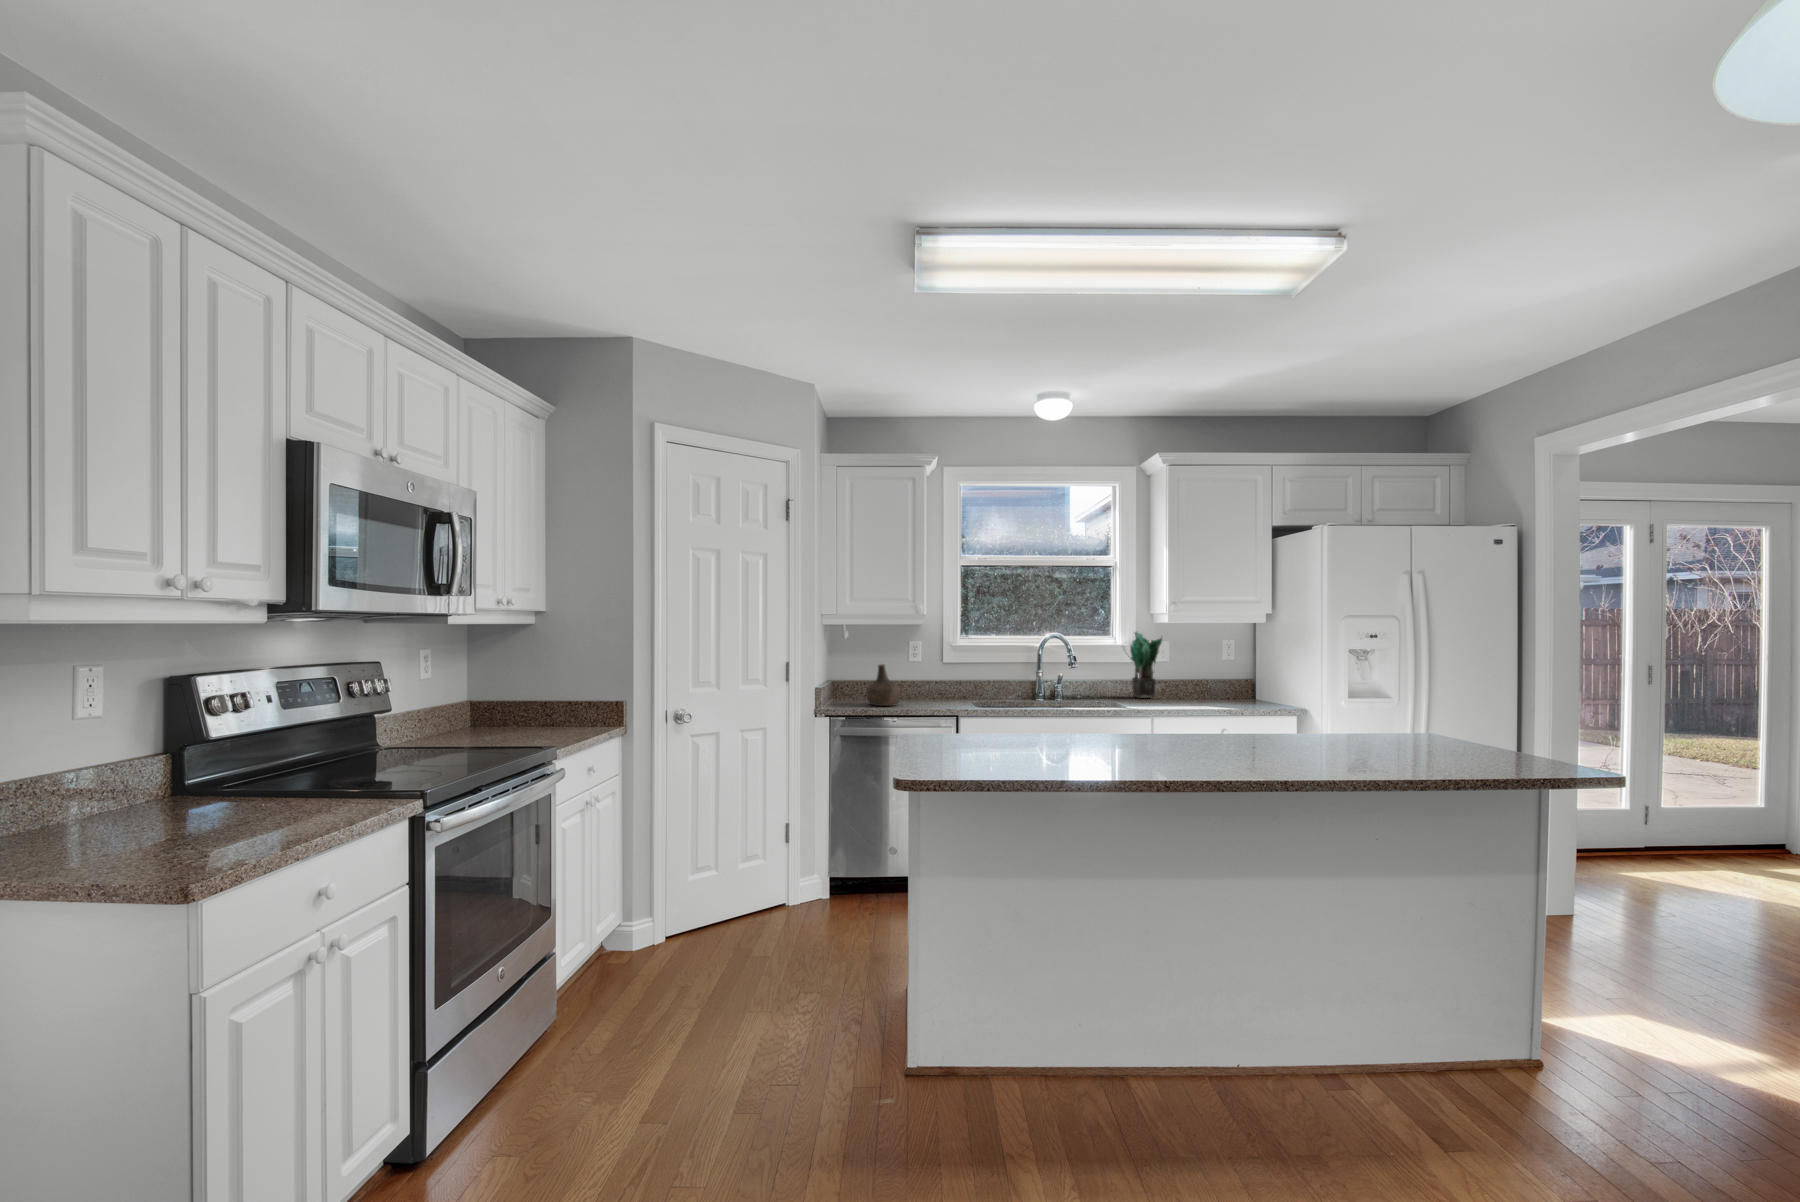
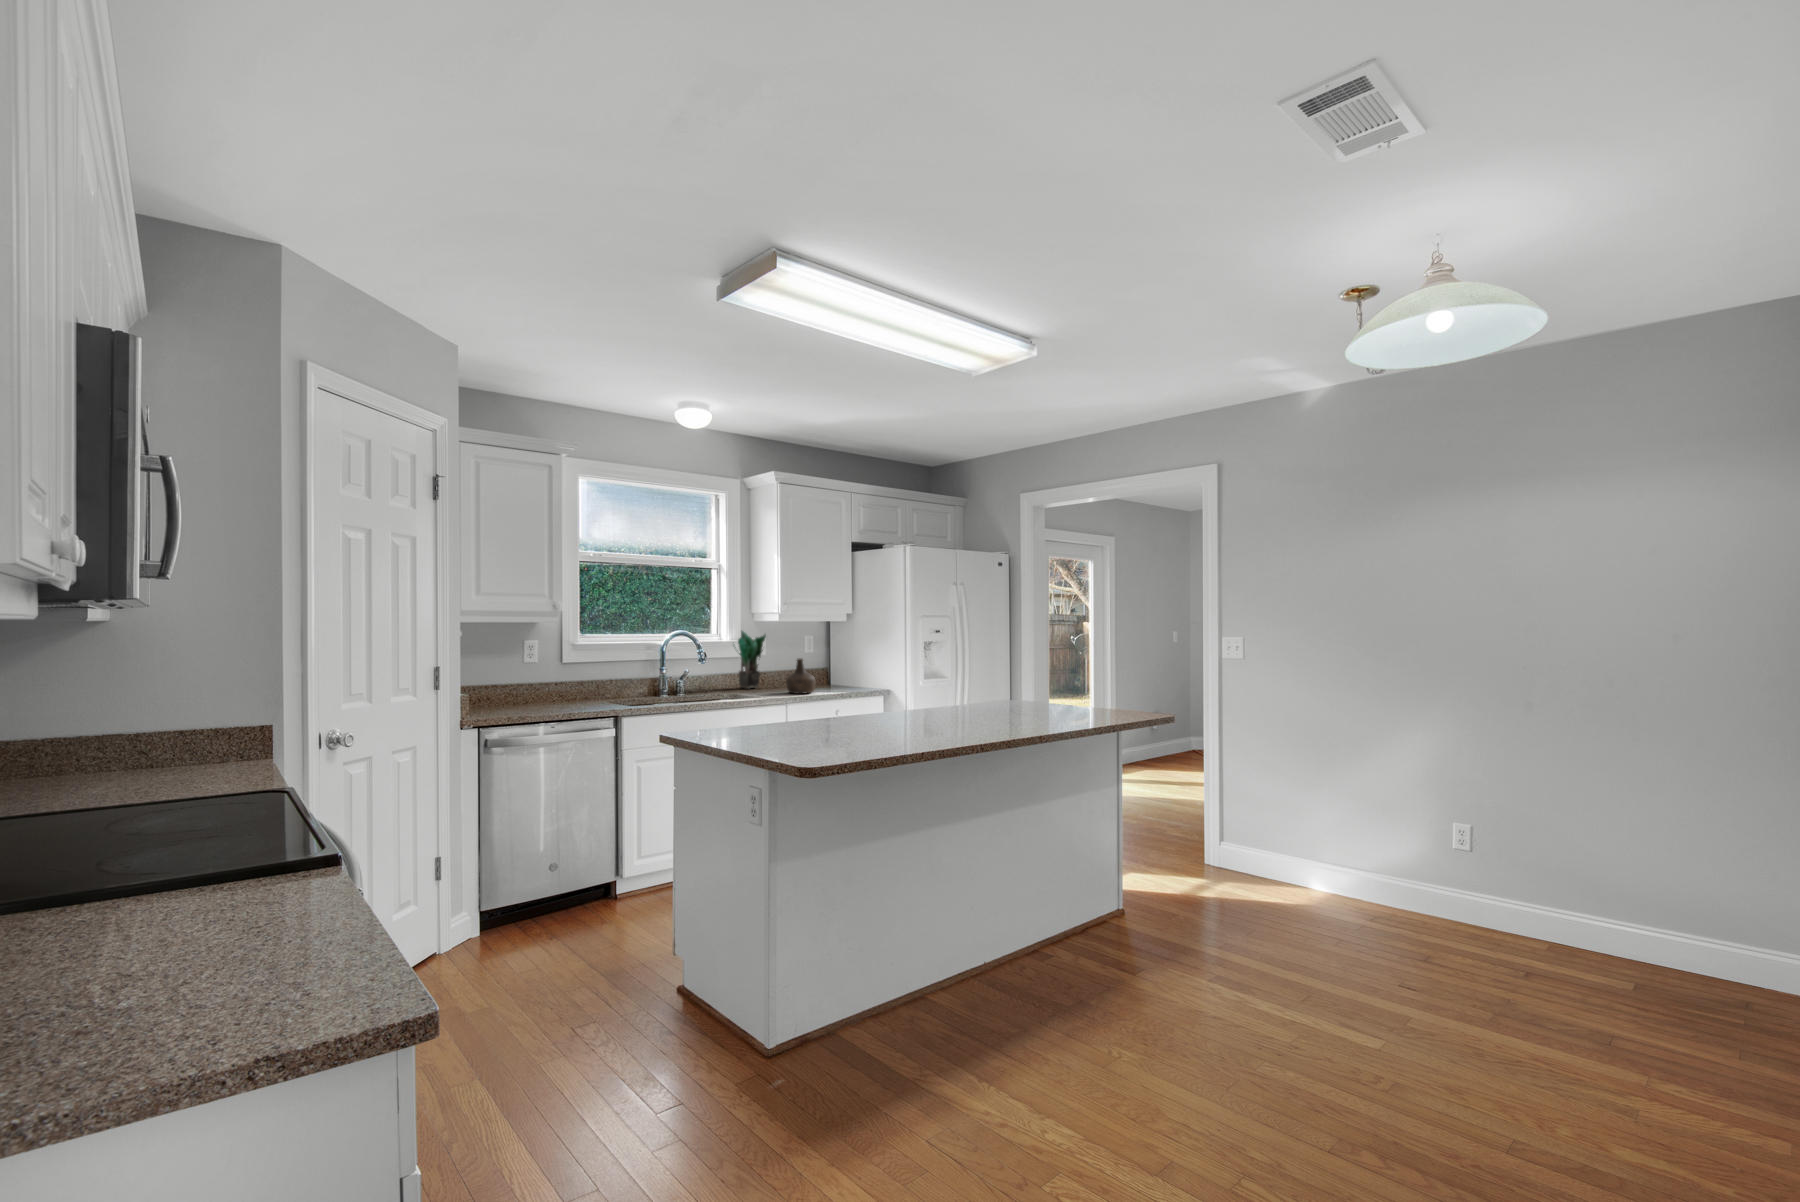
bottle: present [866,664,900,706] -> present [786,658,816,694]

